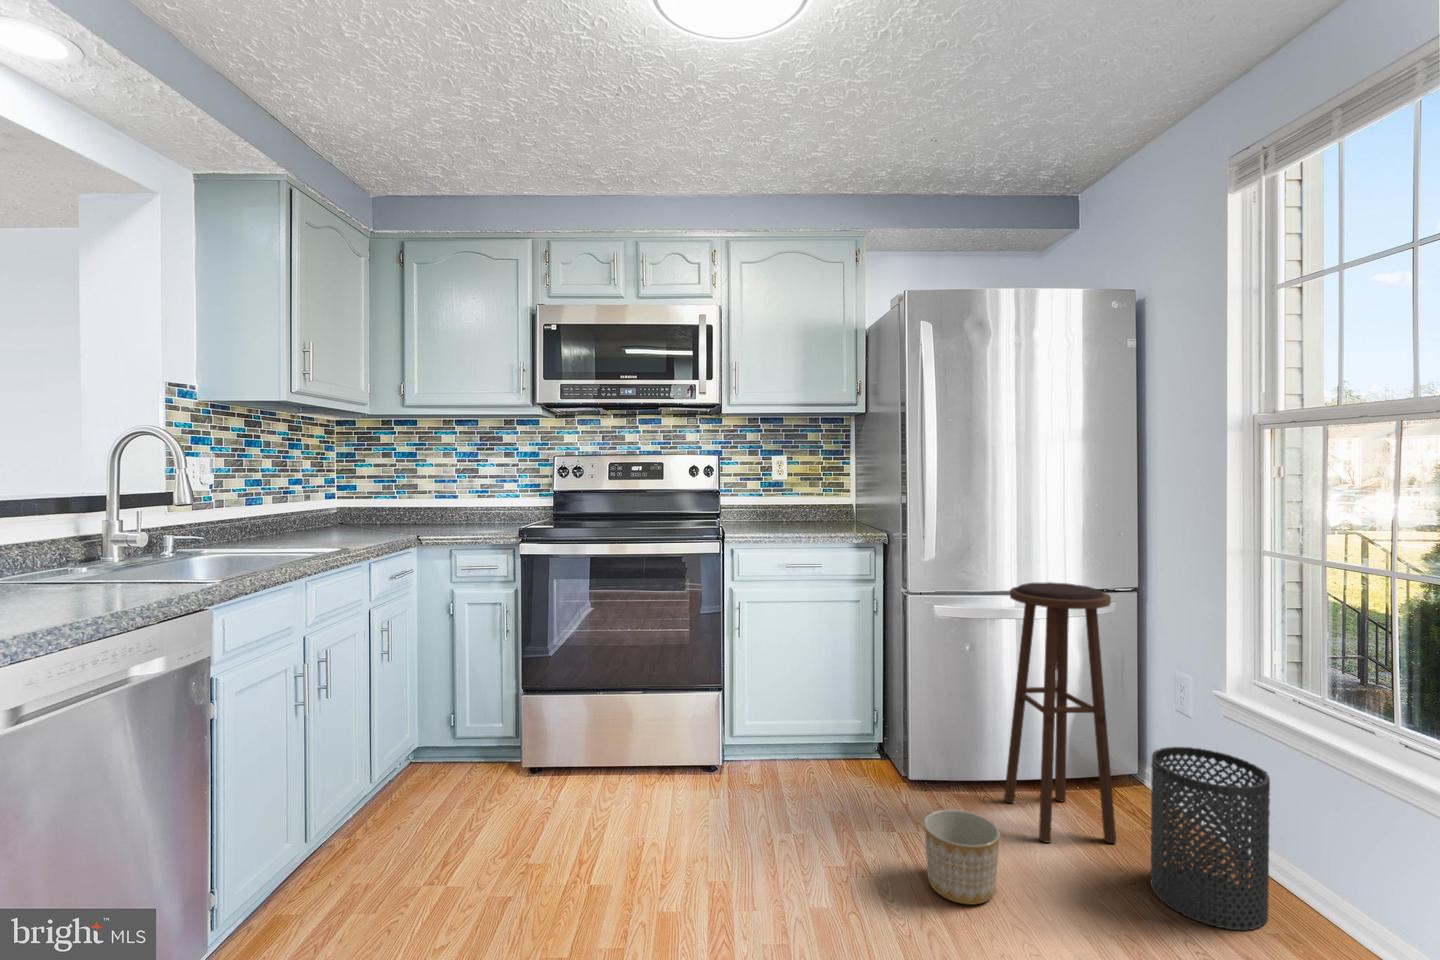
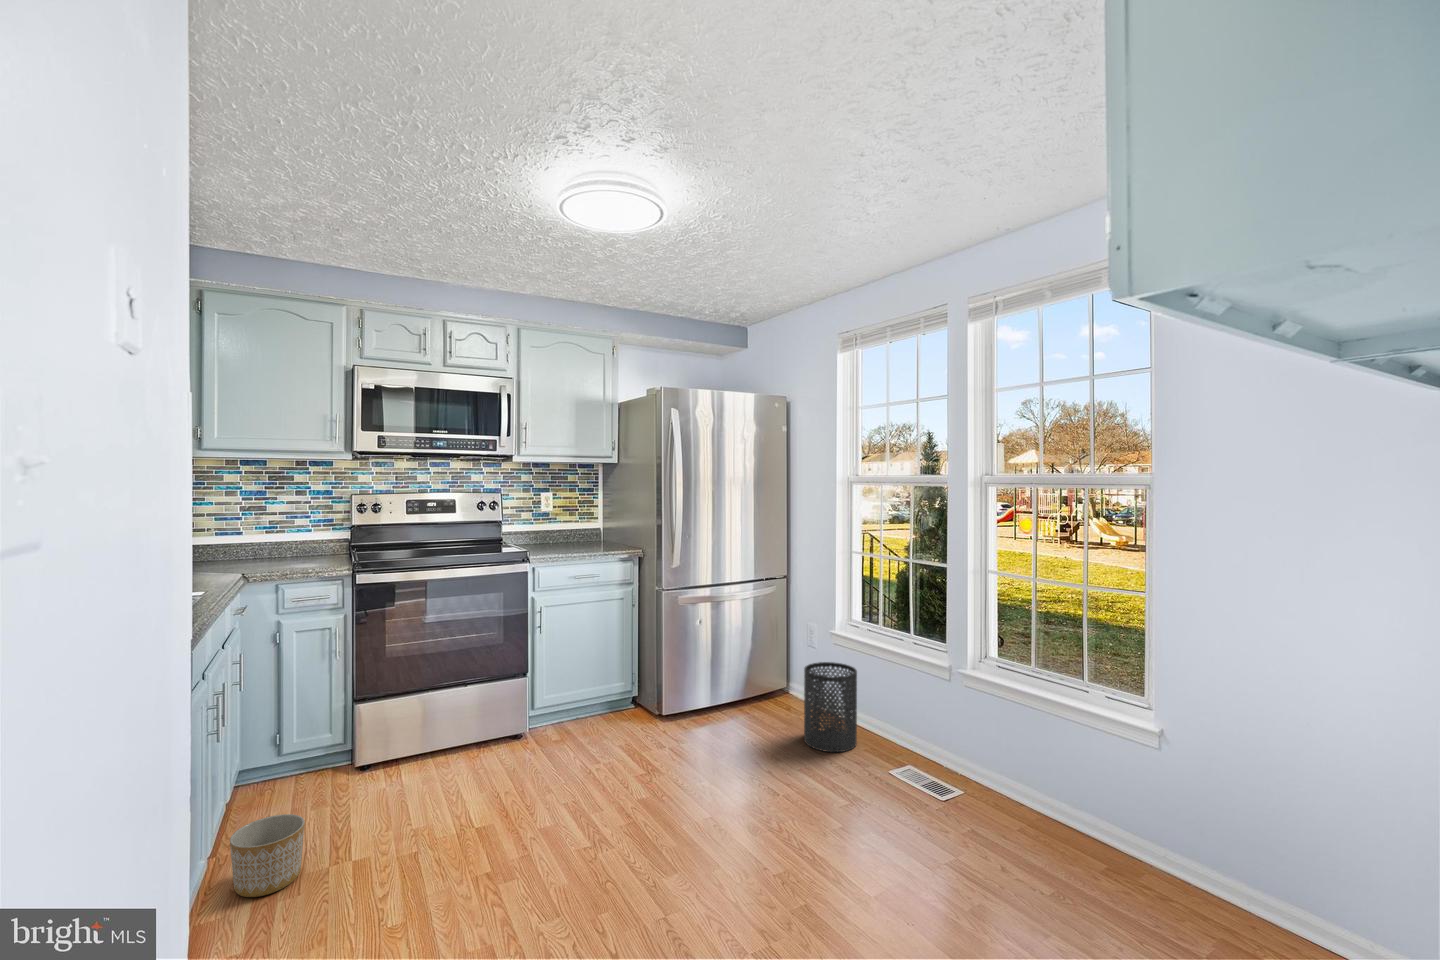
stool: present [1004,582,1116,843] -> none [719,576,784,734]
planter: present [924,809,1000,904] -> present [230,814,305,897]

